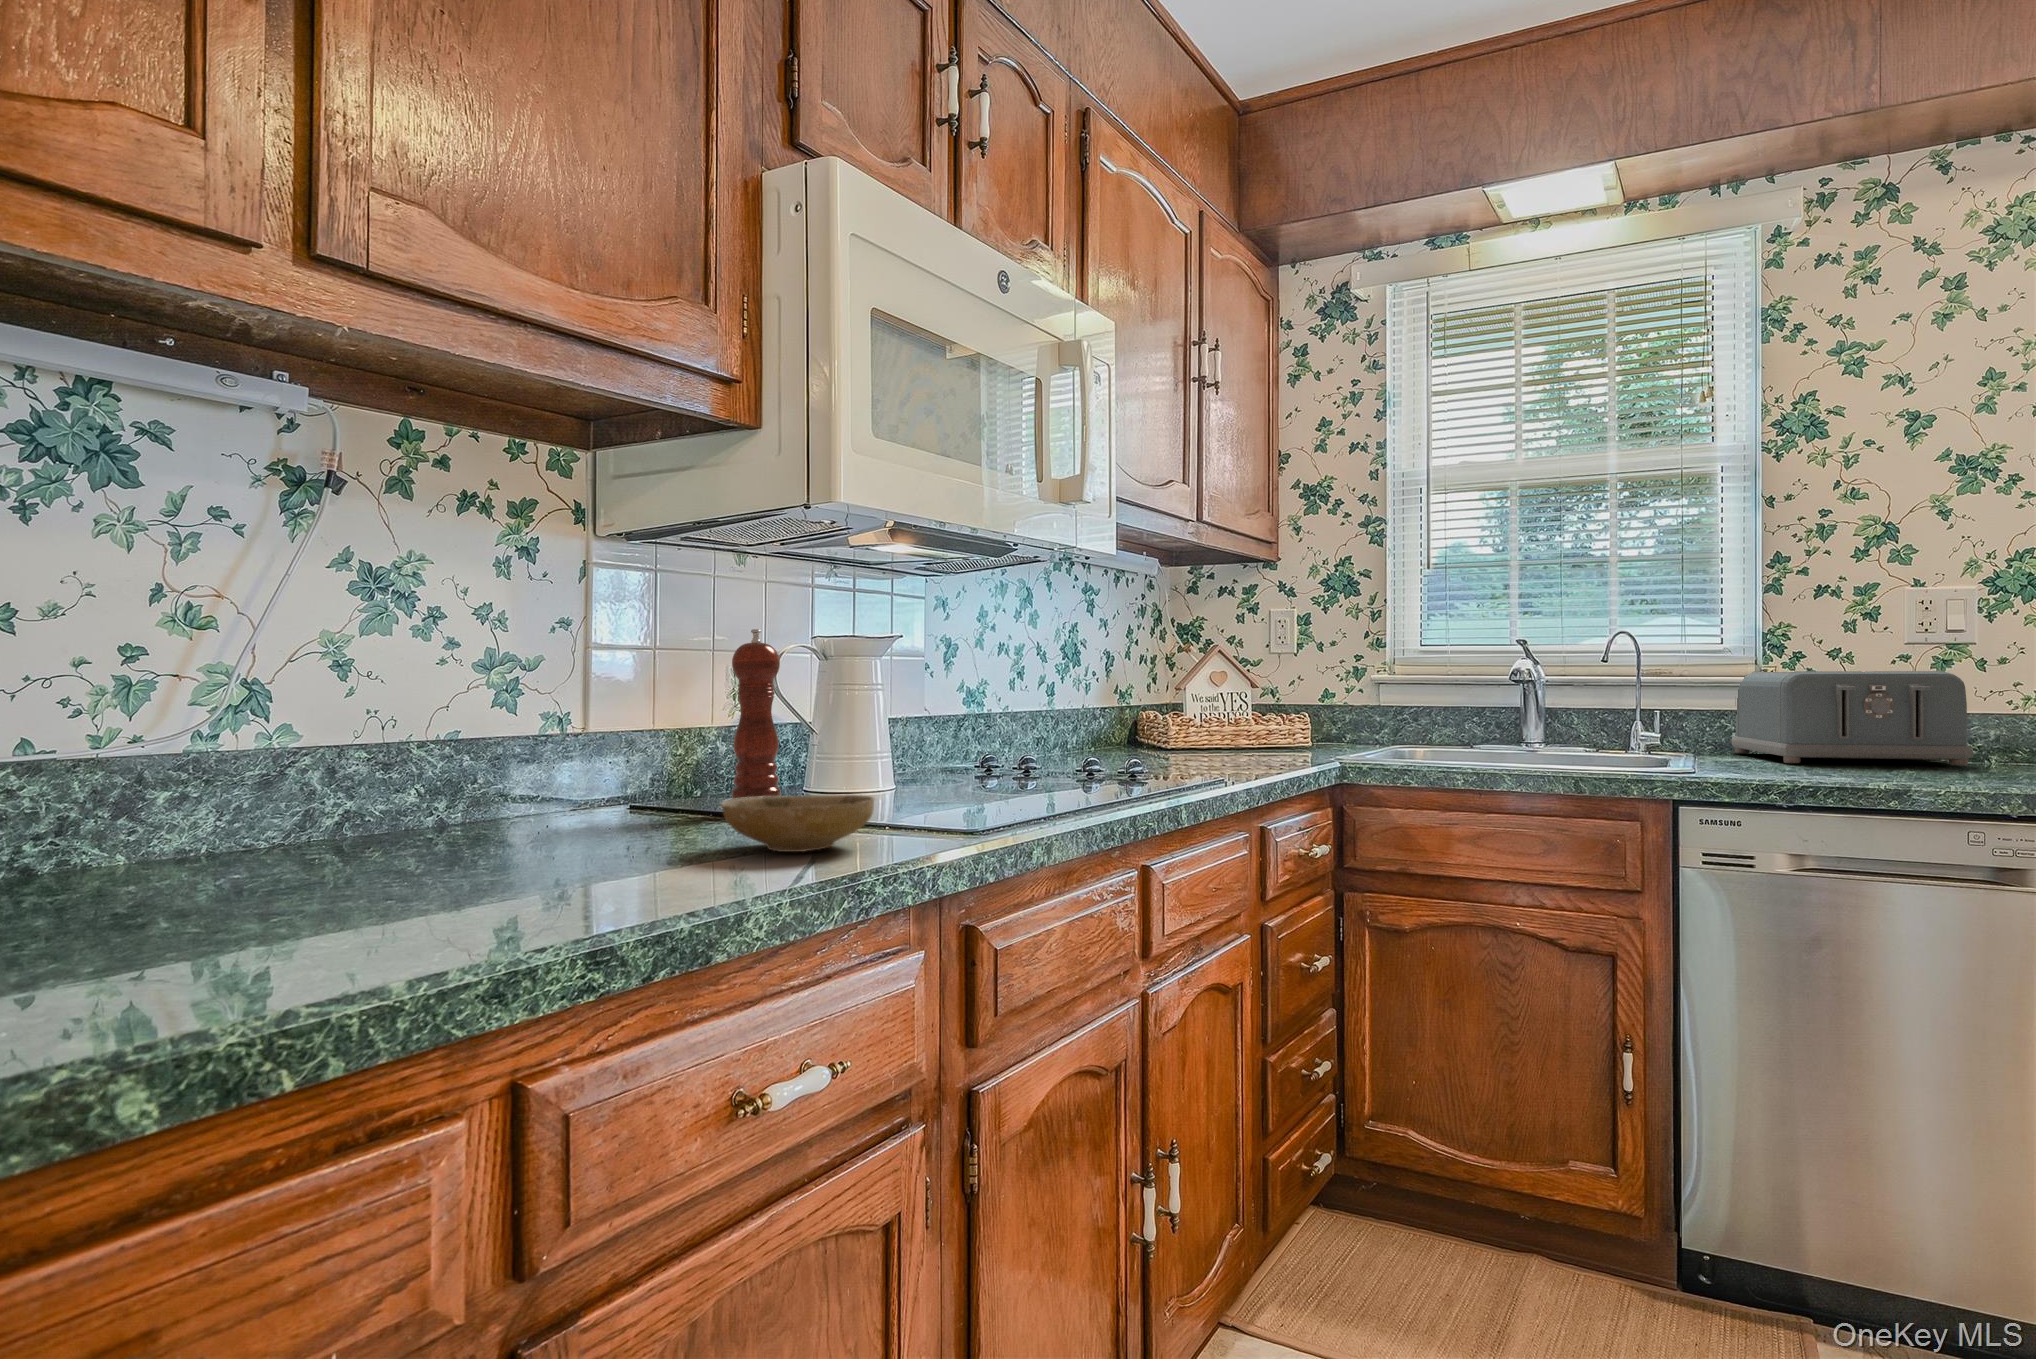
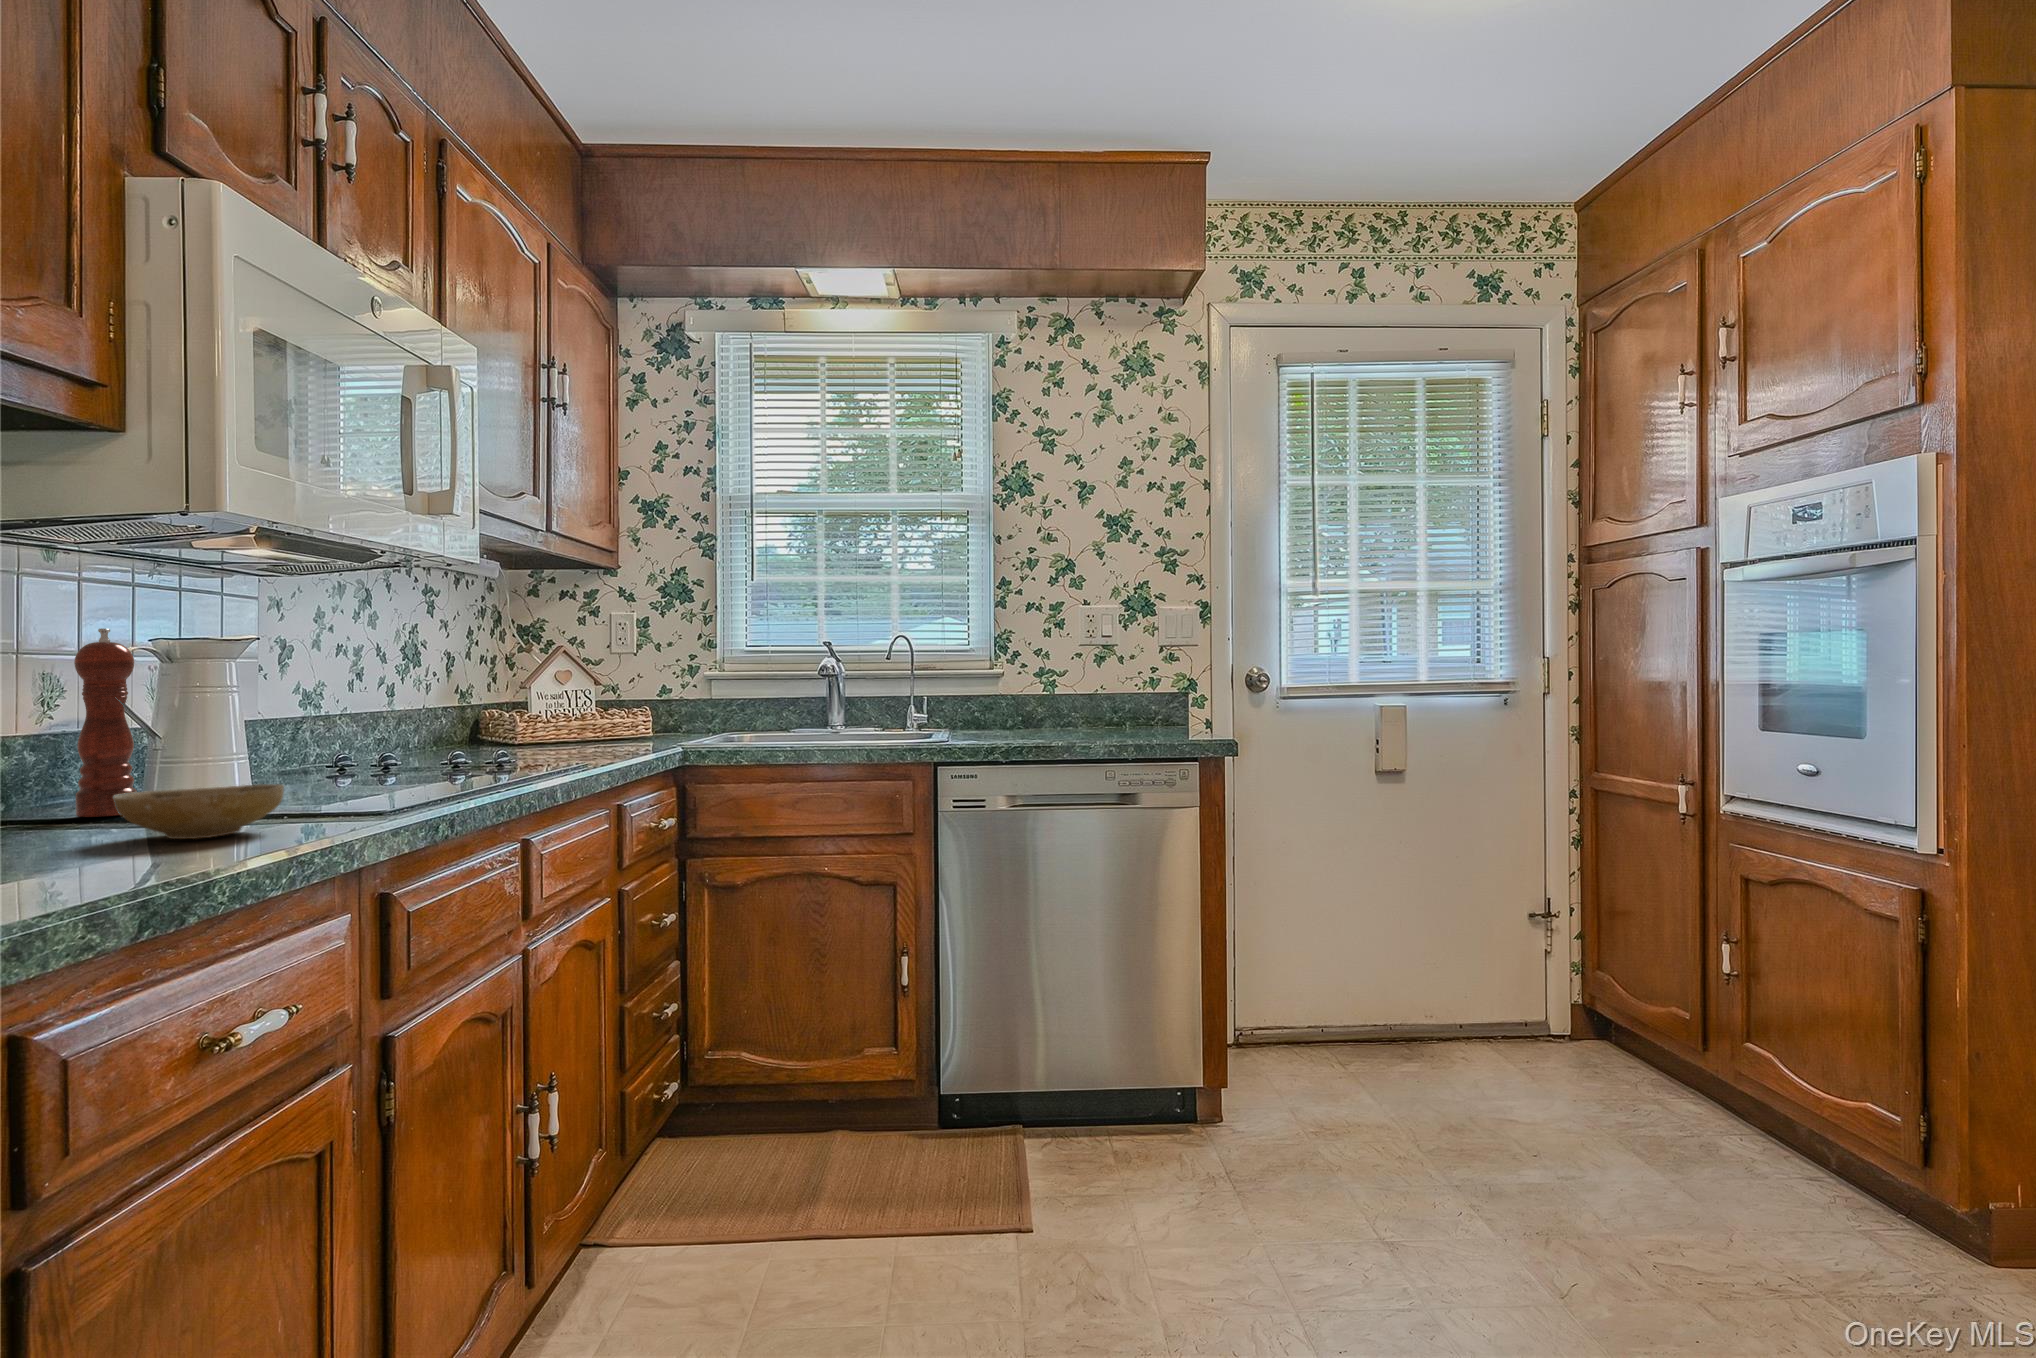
toaster: present [1731,671,1973,766] -> none [976,666,1119,734]

